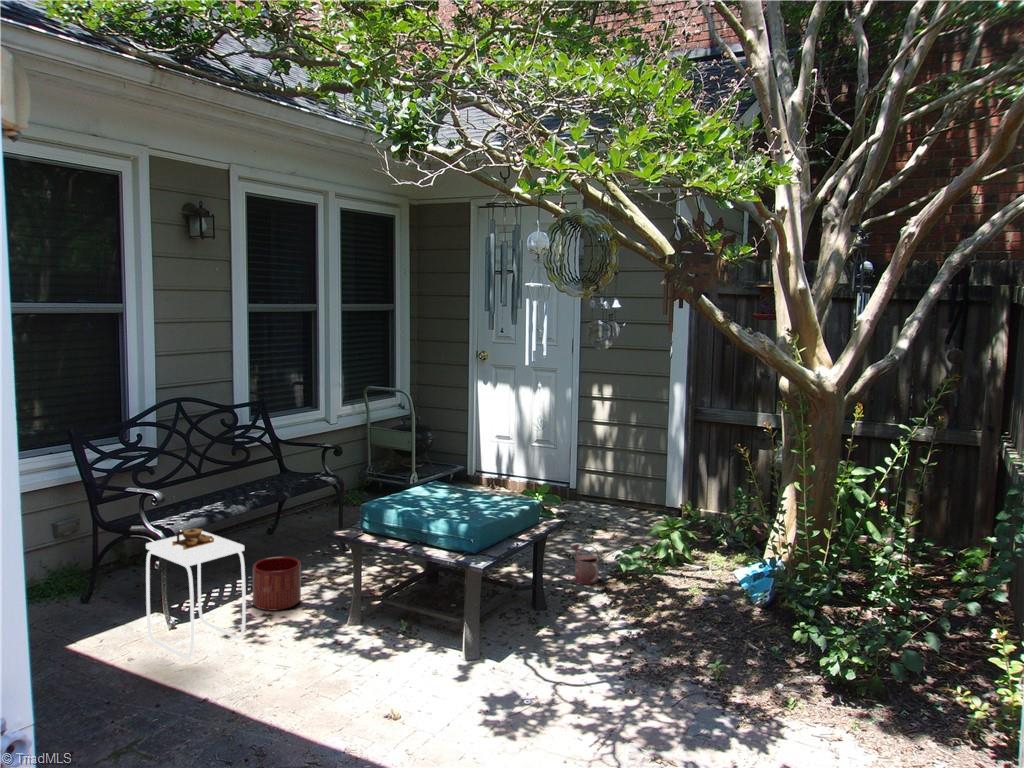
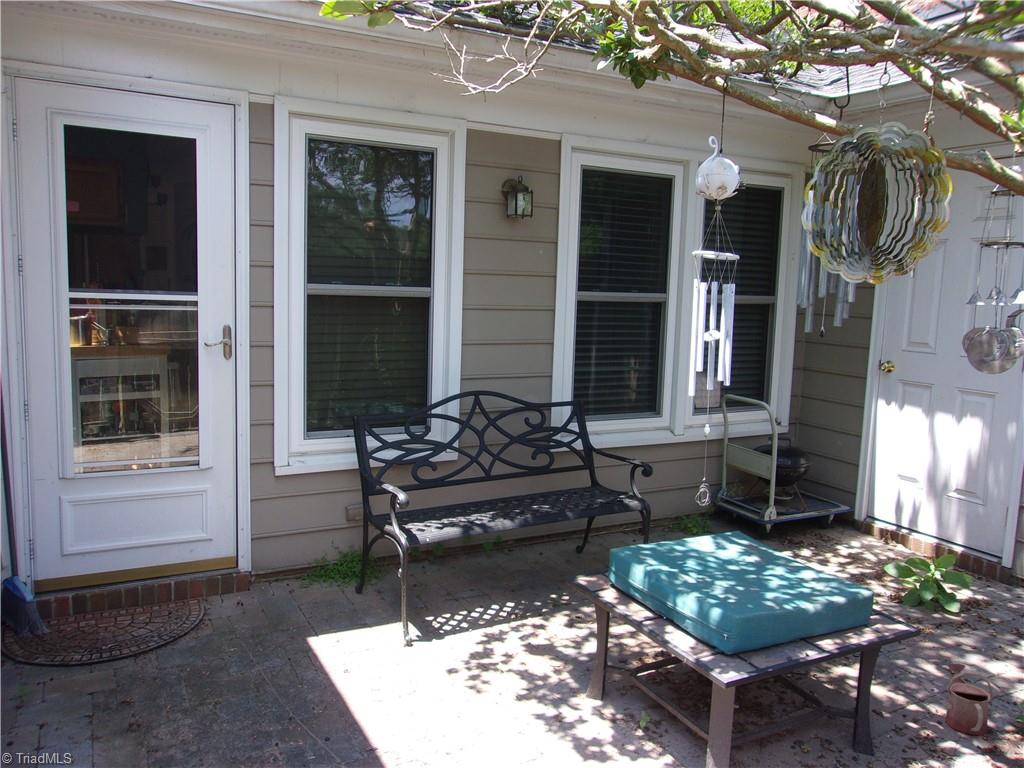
side table: present [146,529,246,659] -> none [381,541,467,687]
planter: present [253,556,301,611] -> none [501,587,556,652]

